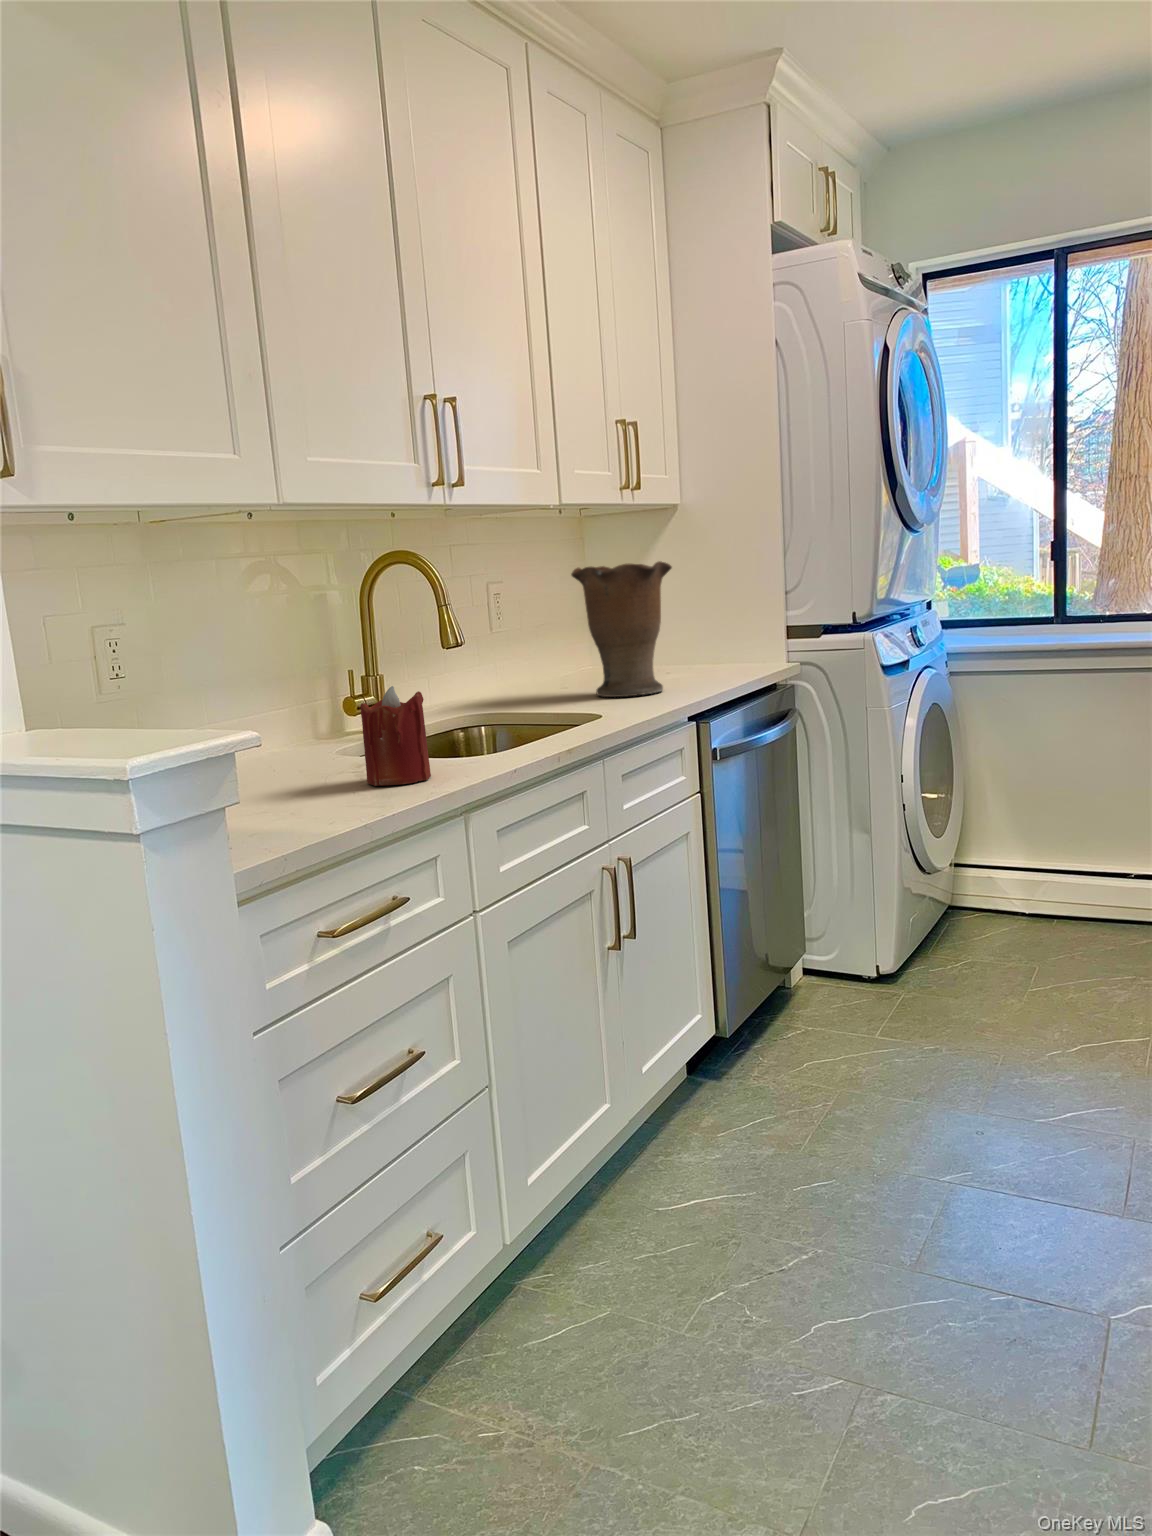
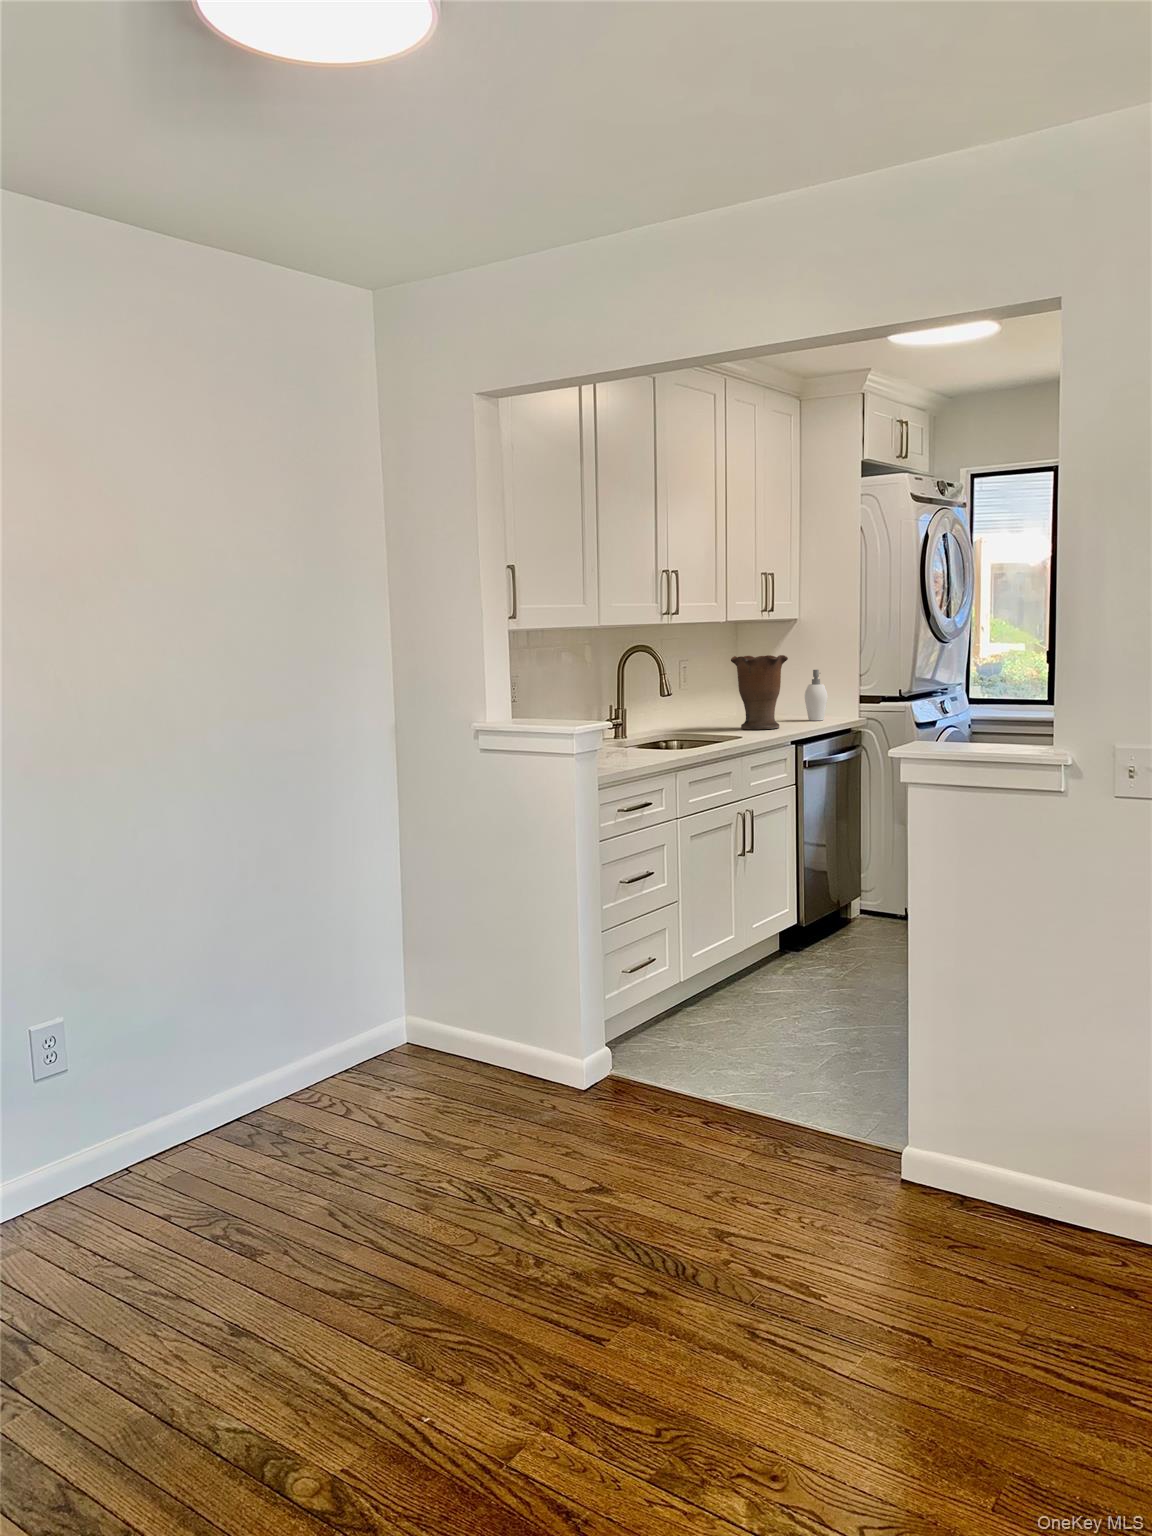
soap dispenser: none [698,586,744,673] -> present [805,670,827,721]
candle: present [361,686,431,786] -> none [630,712,660,757]

